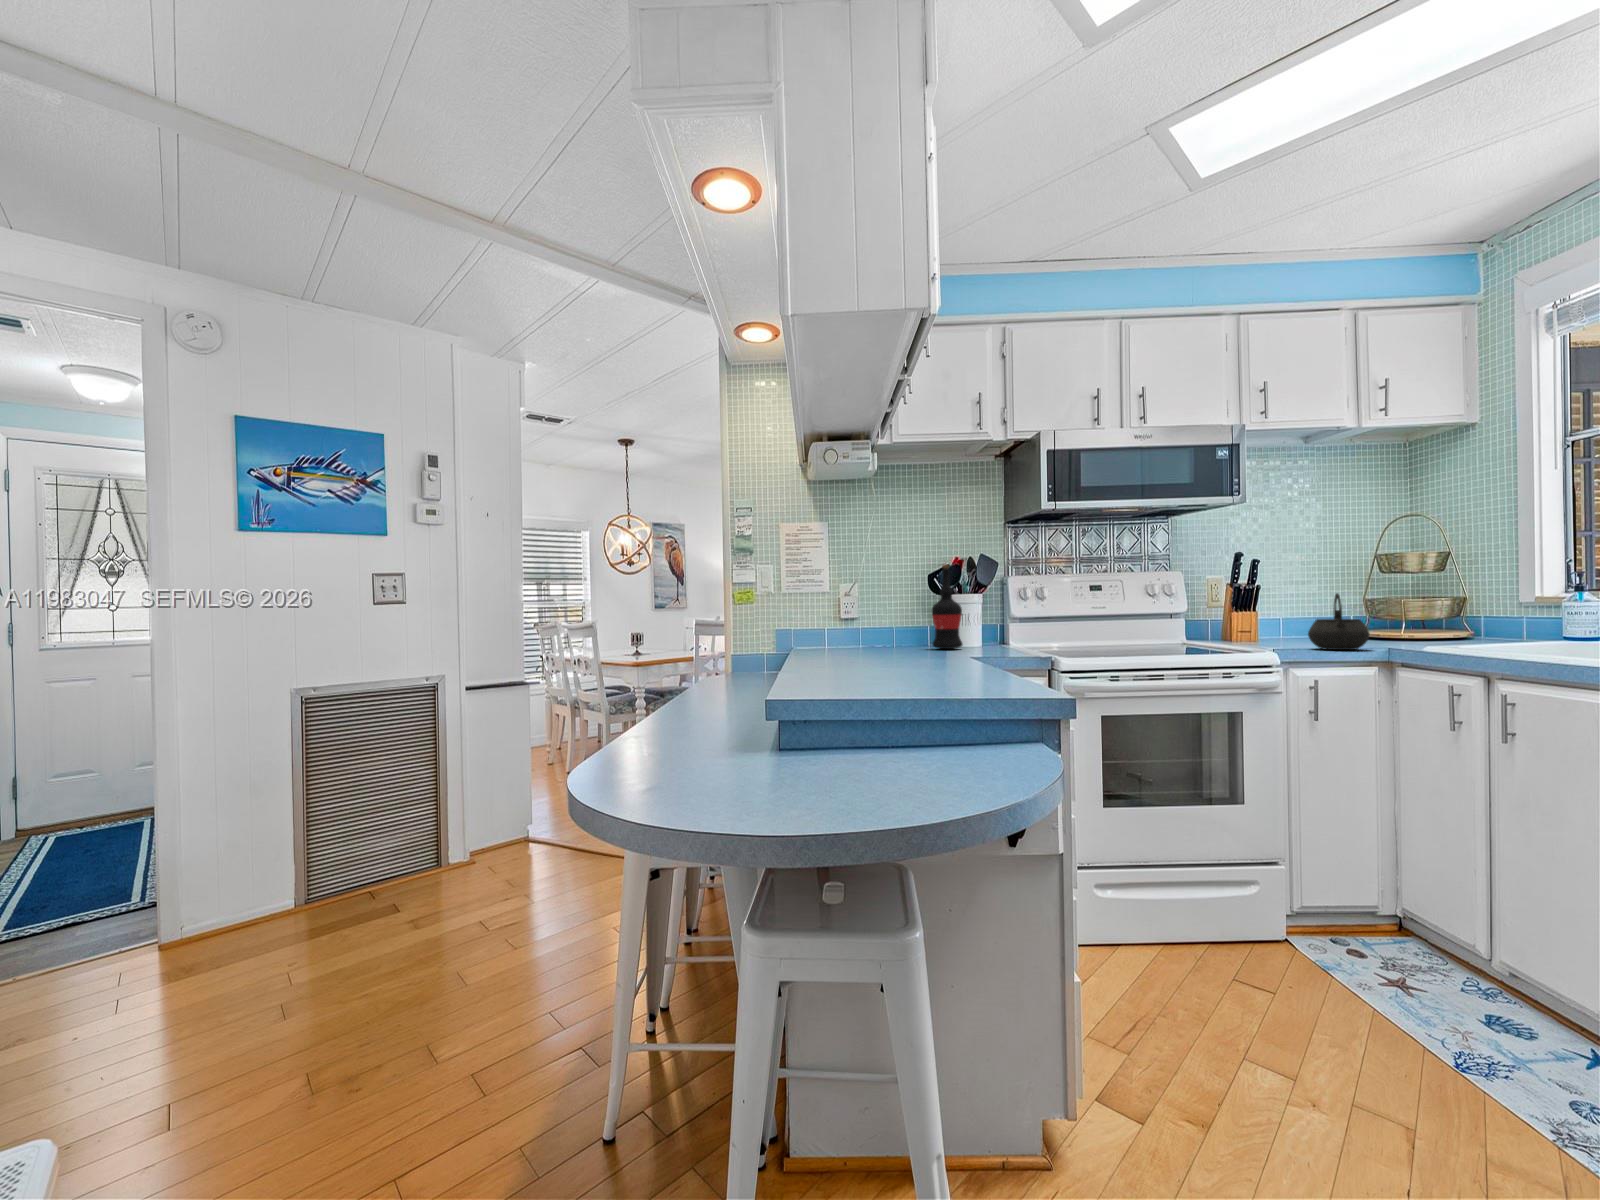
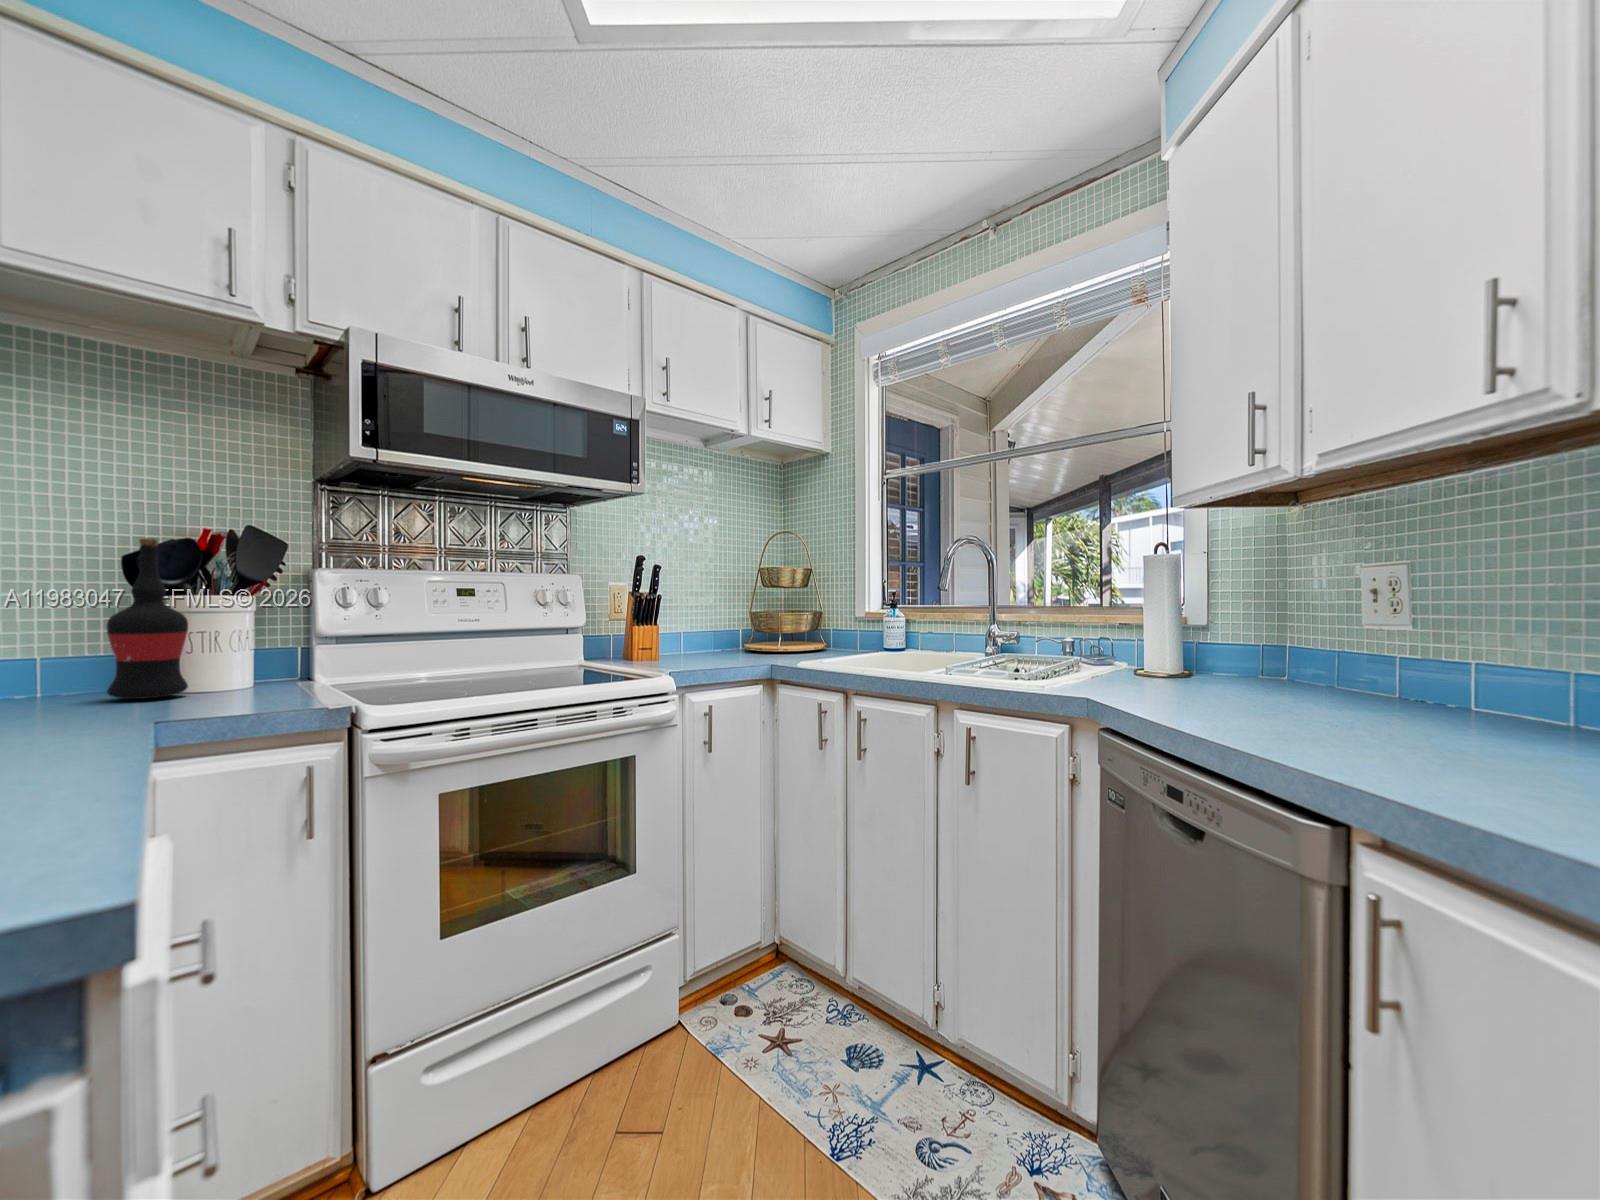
kettle: present [1308,593,1370,650] -> none [705,606,760,669]

